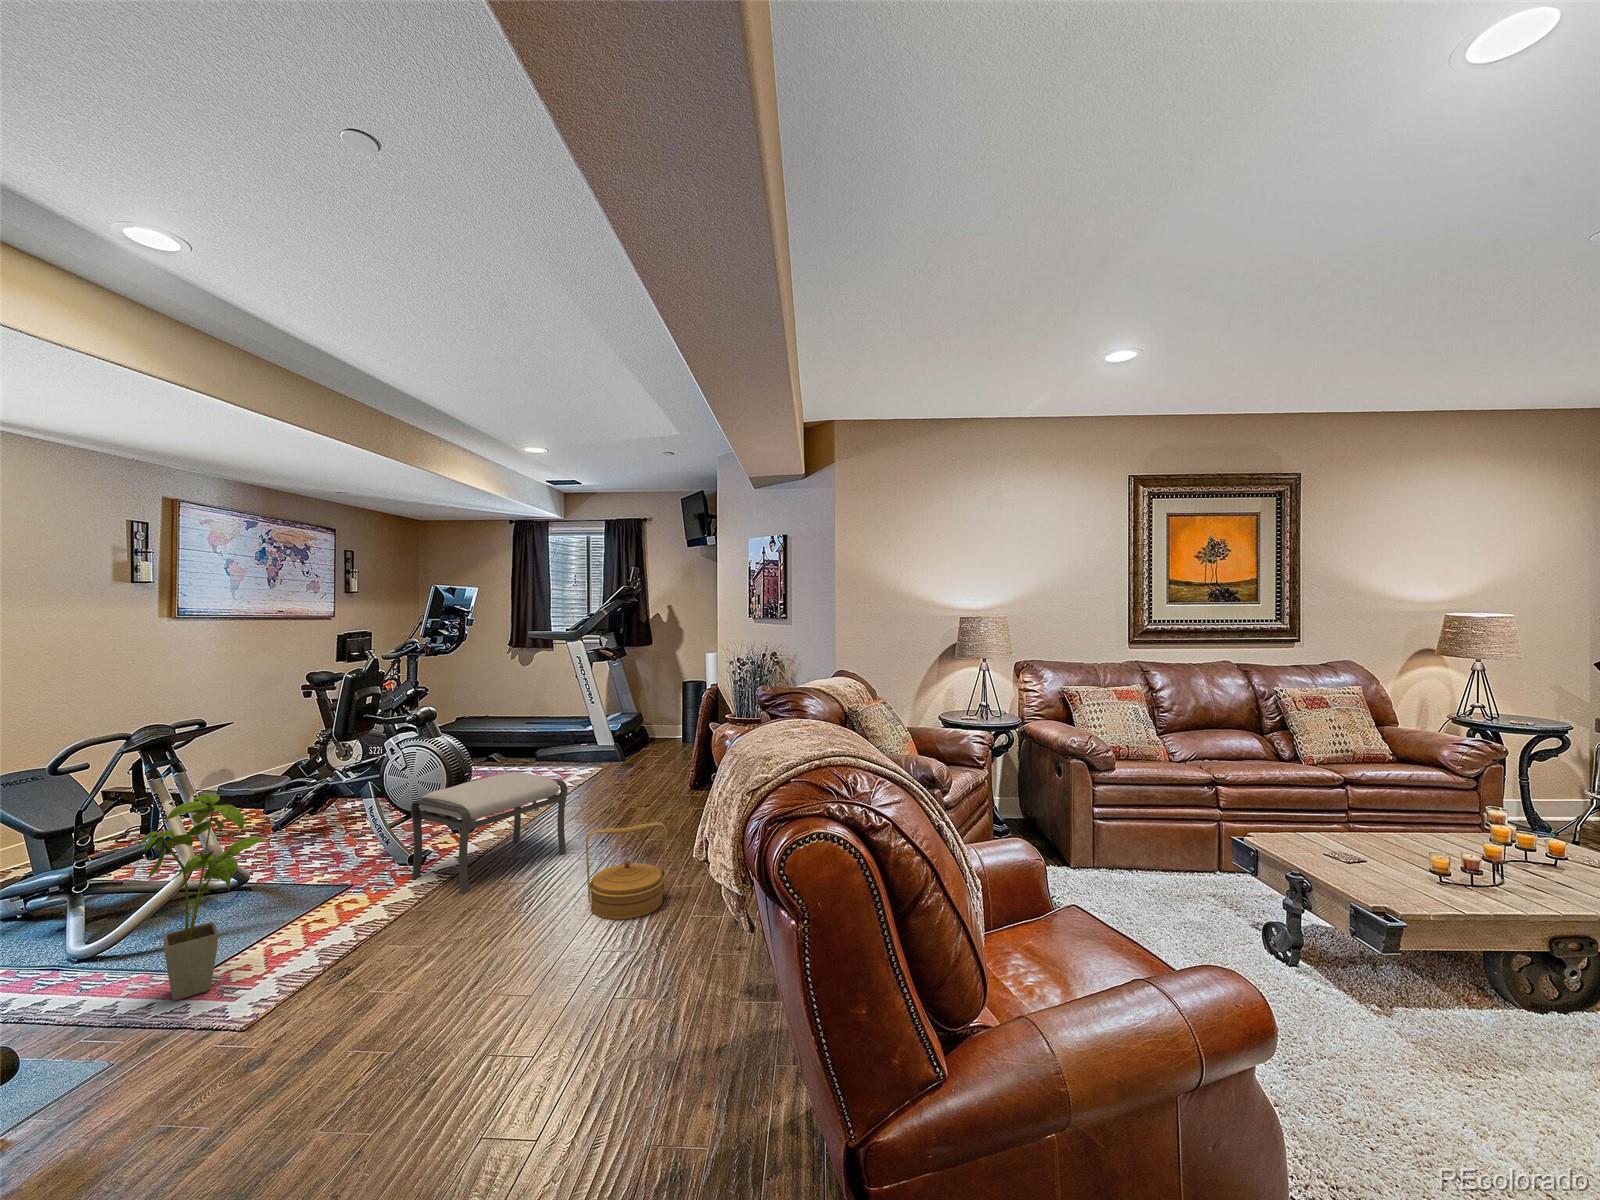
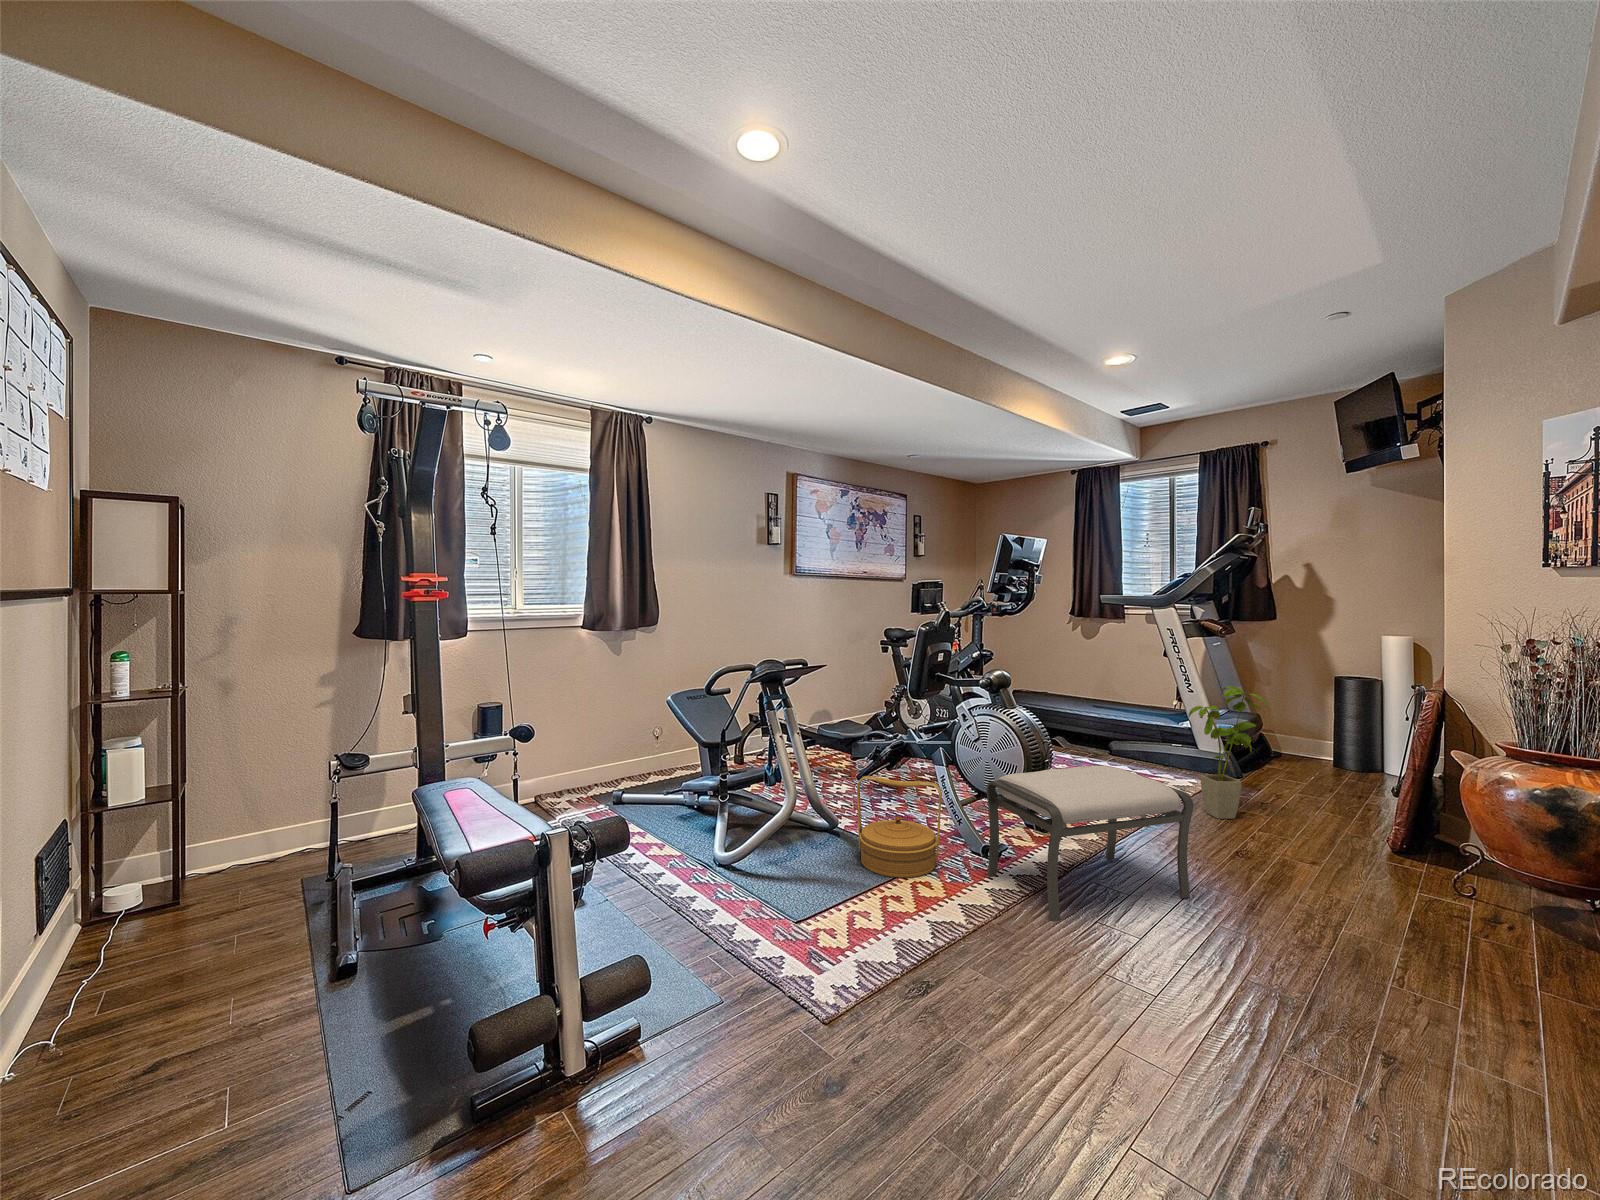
house plant: present [138,795,270,1001] -> present [1188,686,1270,819]
basket: present [586,822,667,920] -> present [857,776,942,878]

